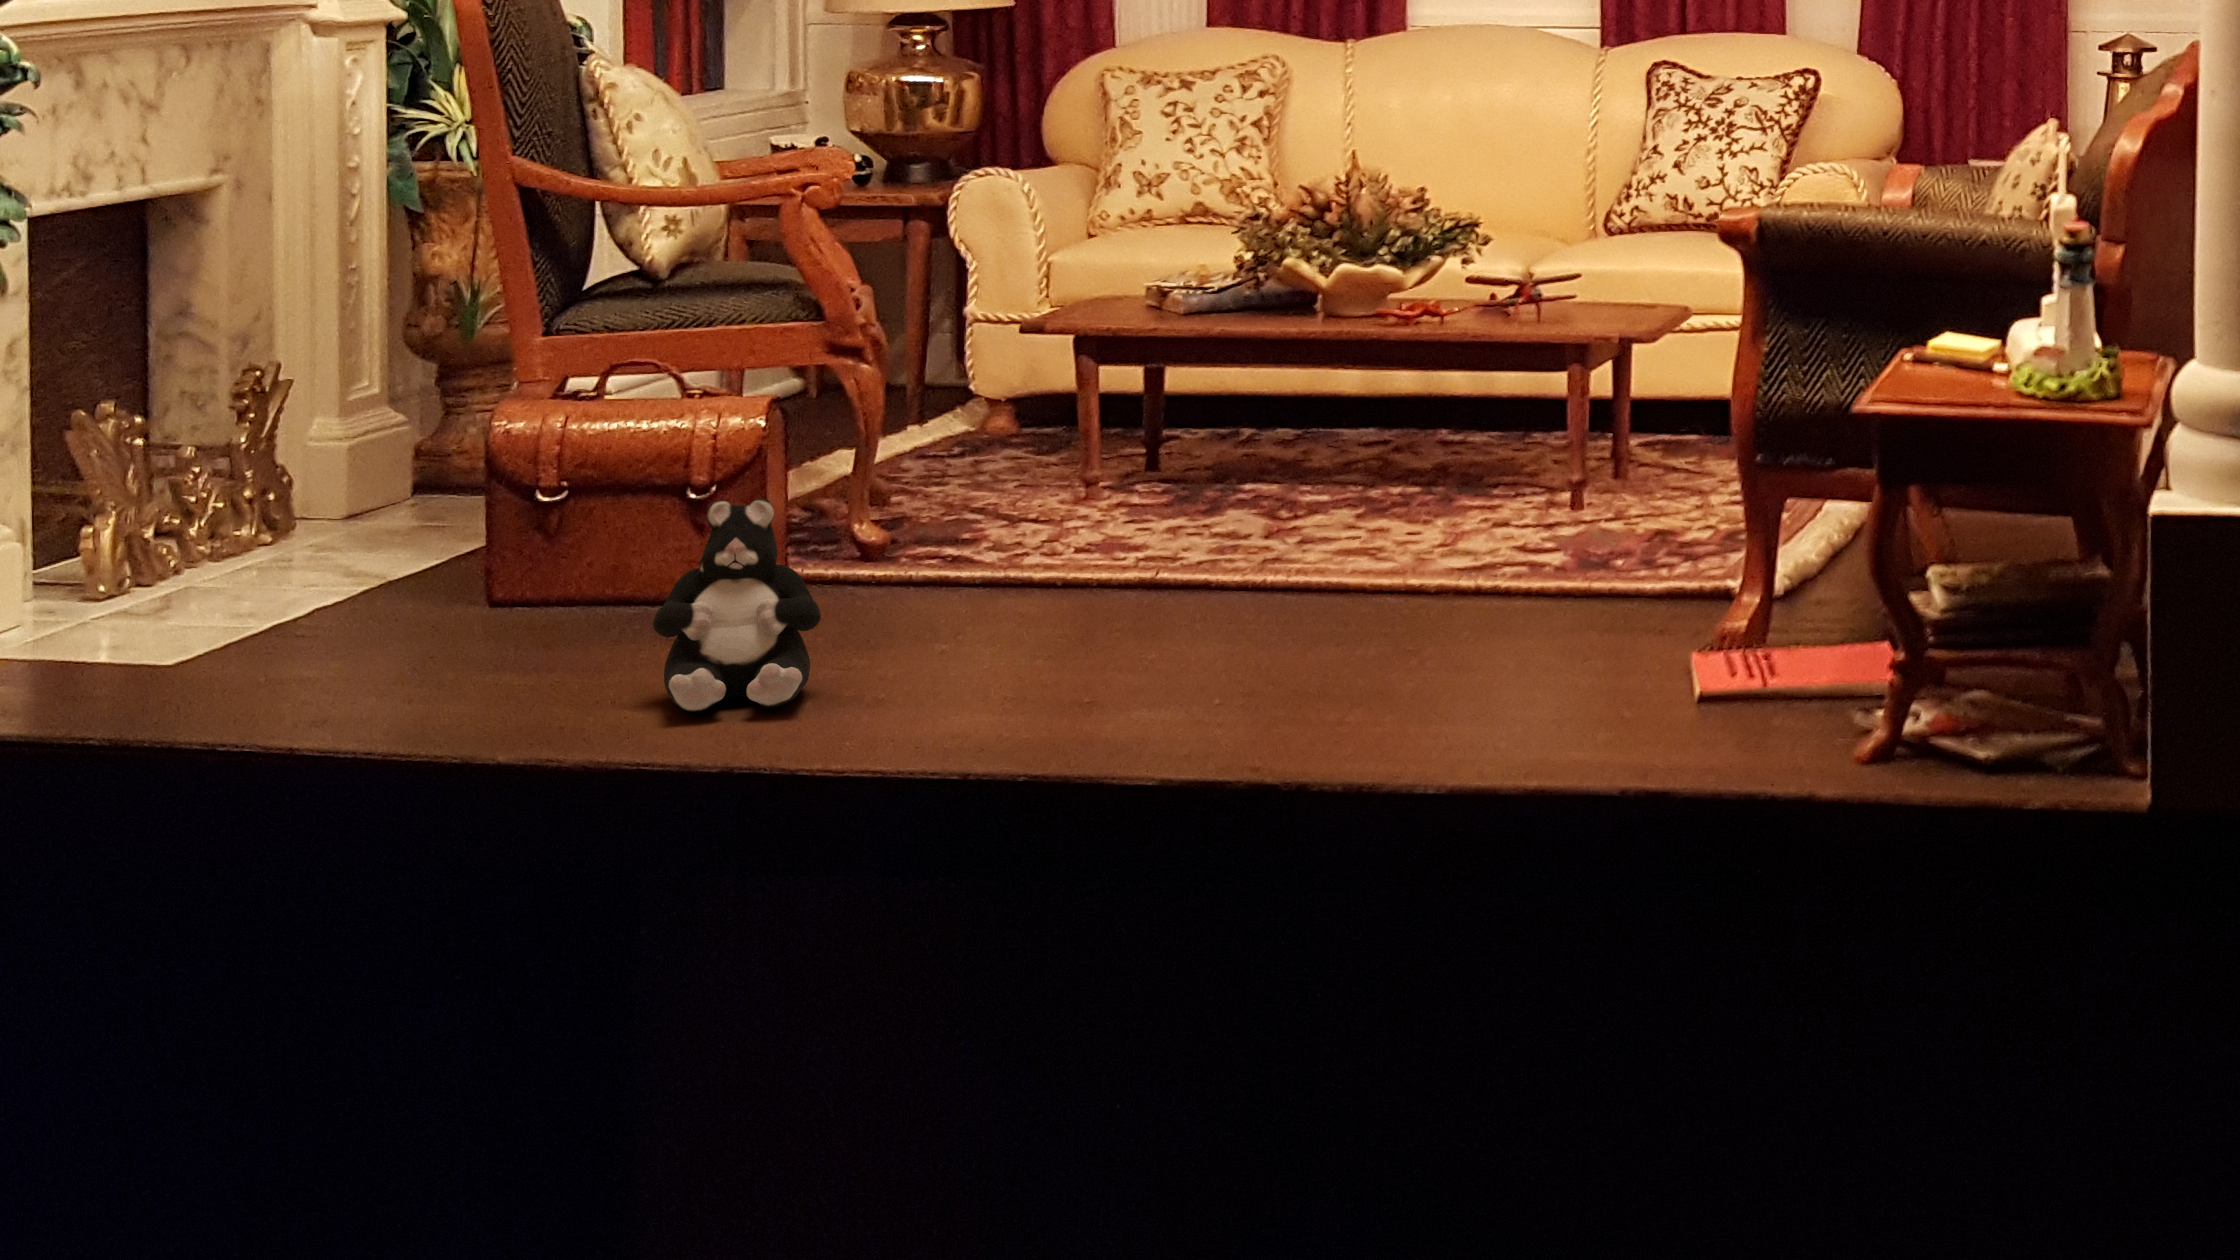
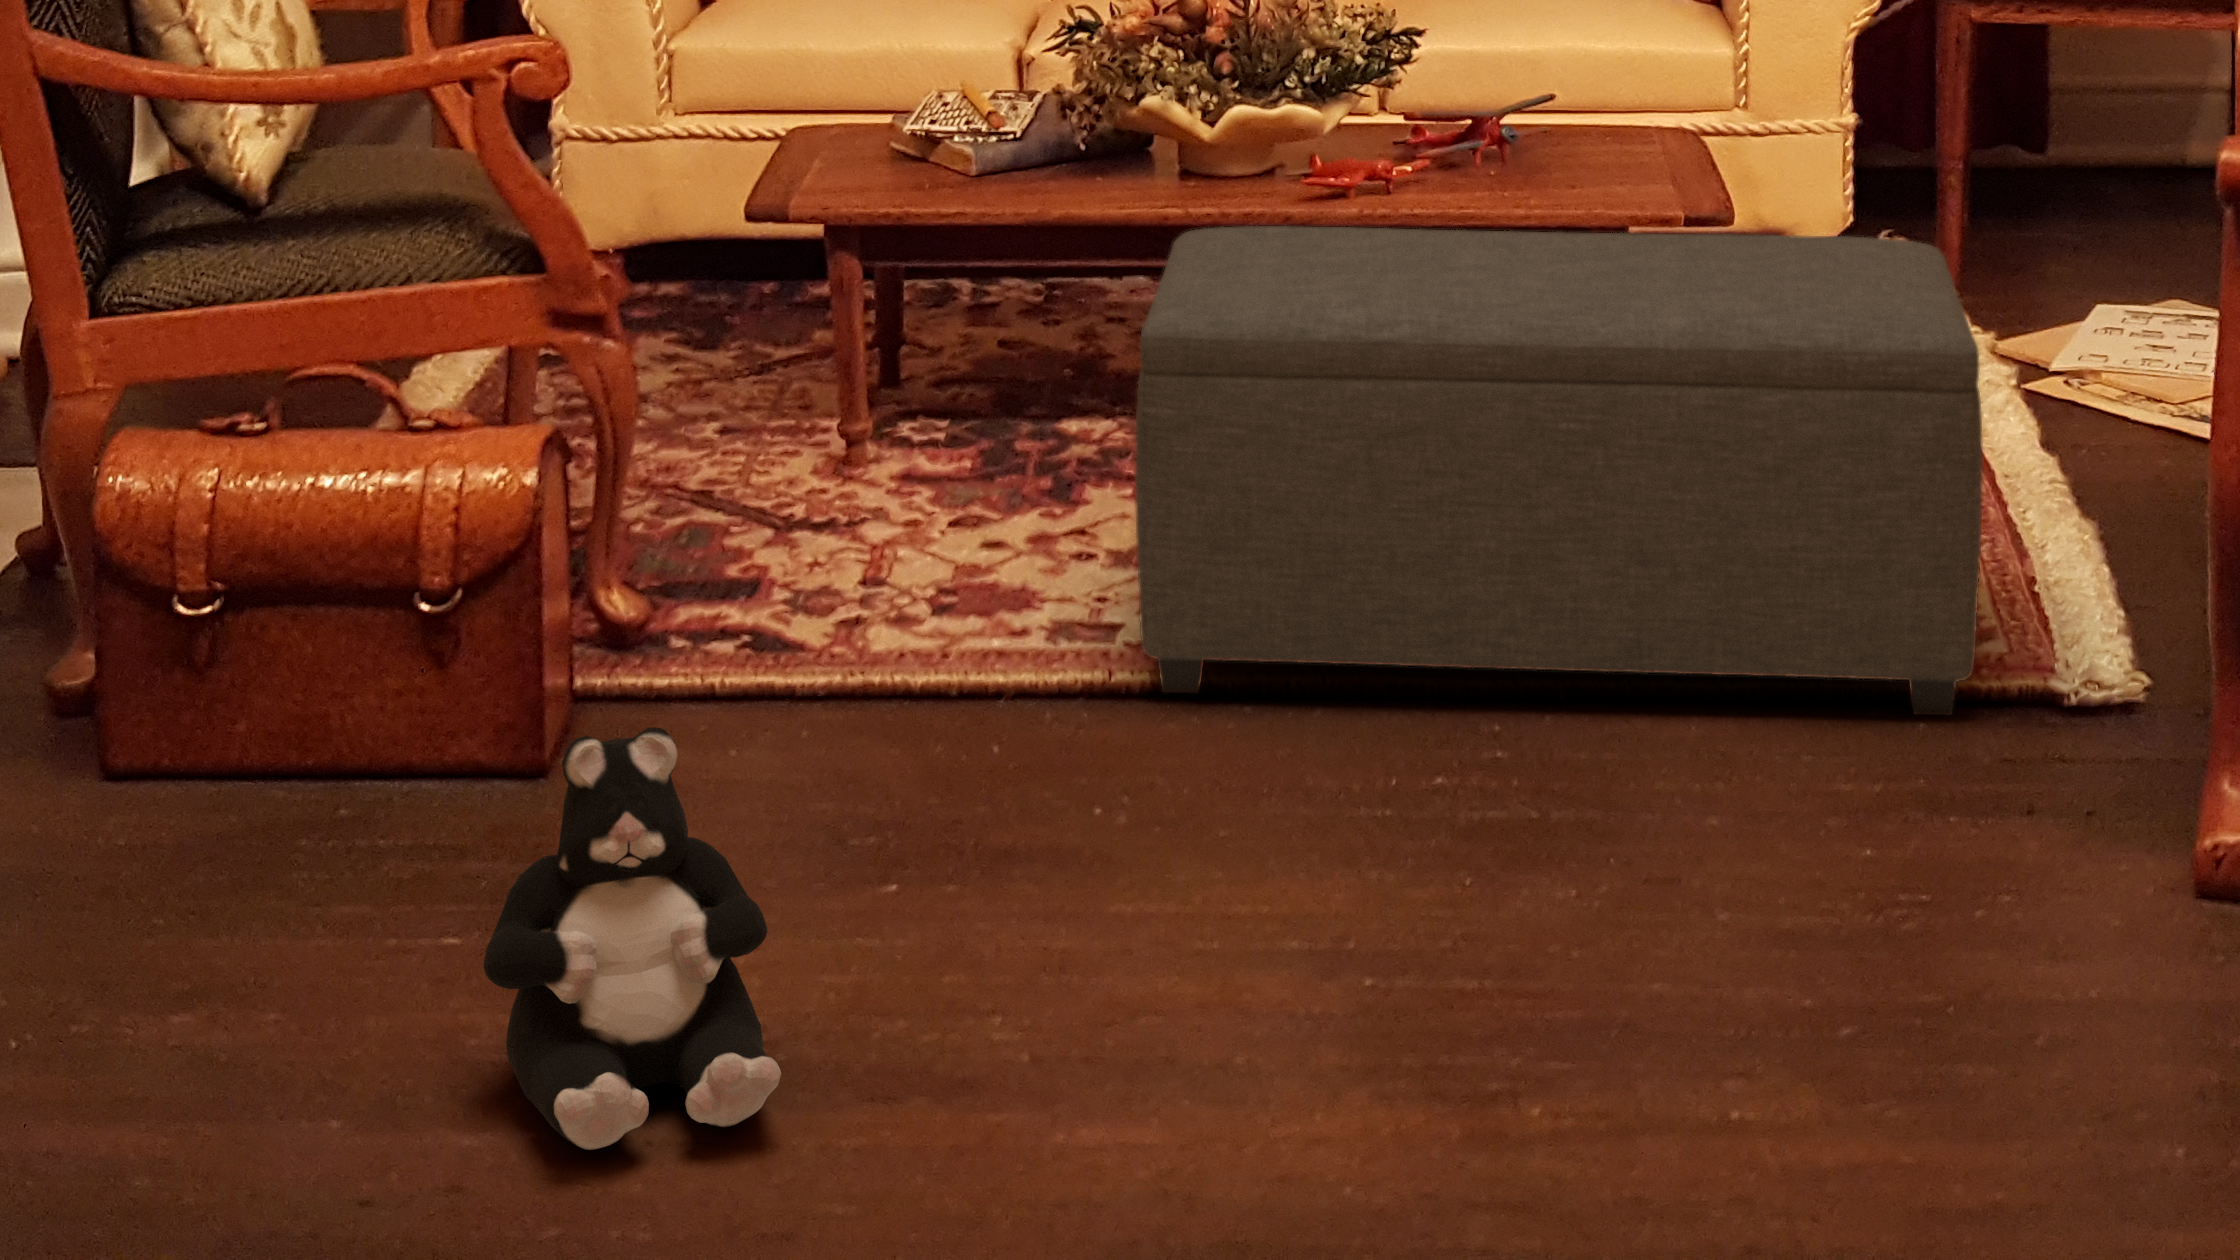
ottoman: none [1165,316,1710,601] -> present [1135,226,1983,715]

